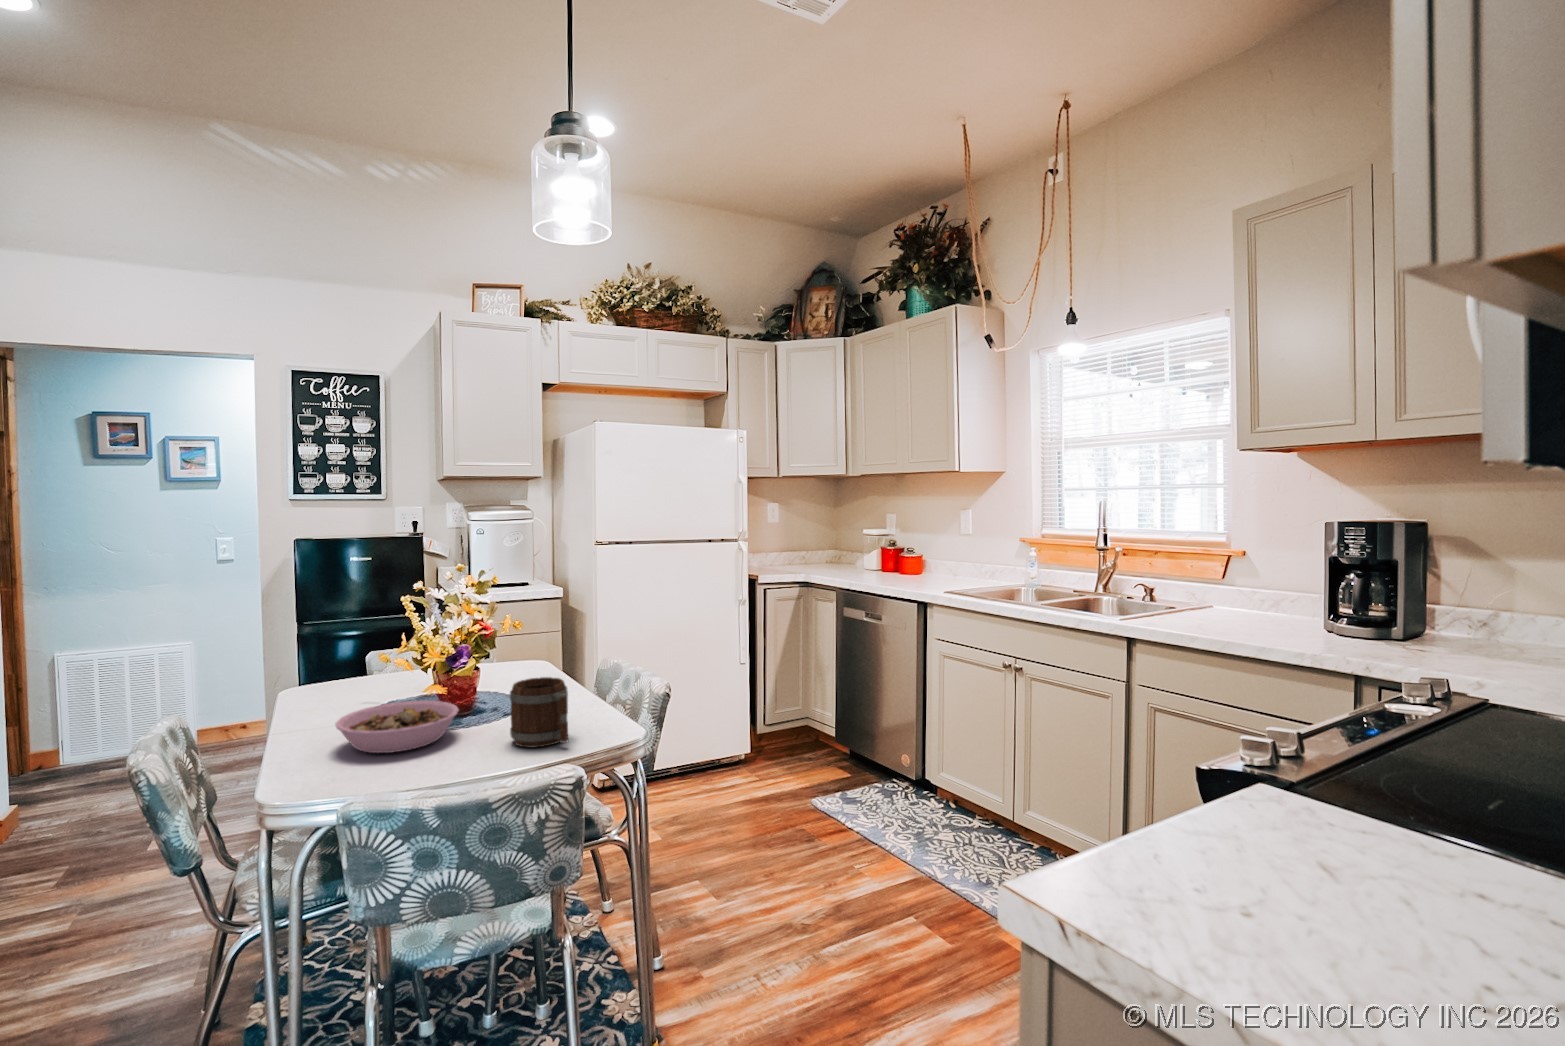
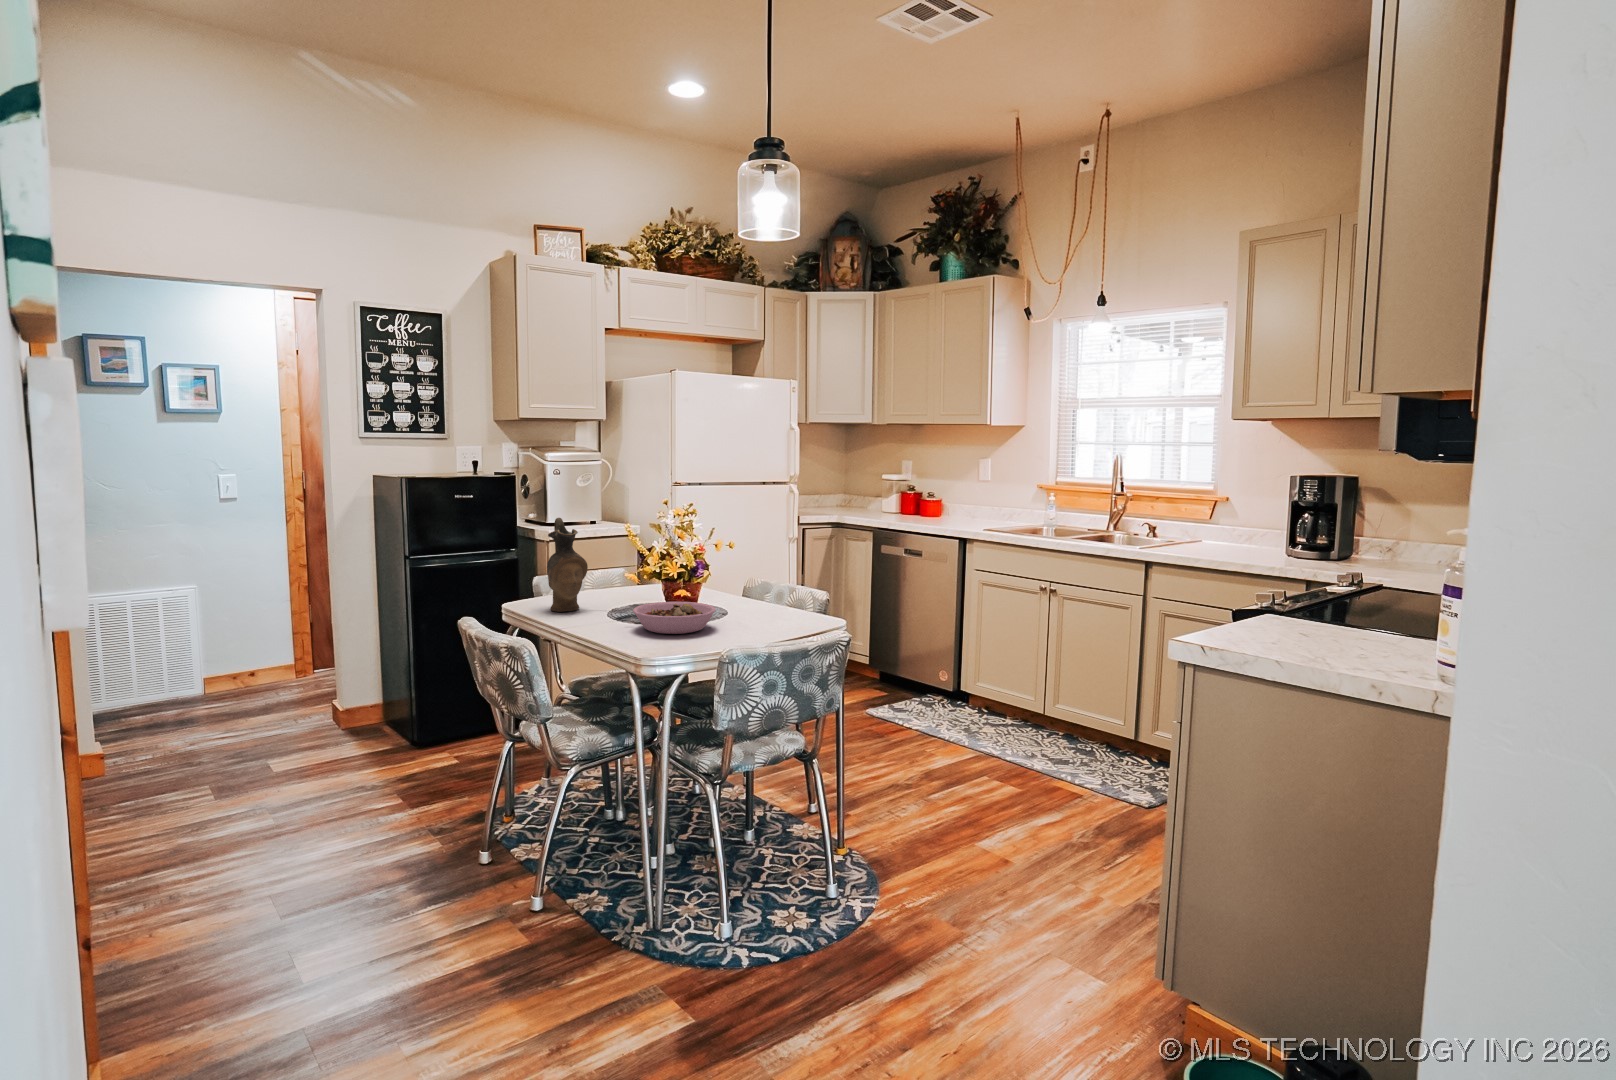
ceramic pitcher: none [307,588,361,705] -> present [547,518,588,612]
mug: present [510,677,568,748] -> none [757,582,806,630]

